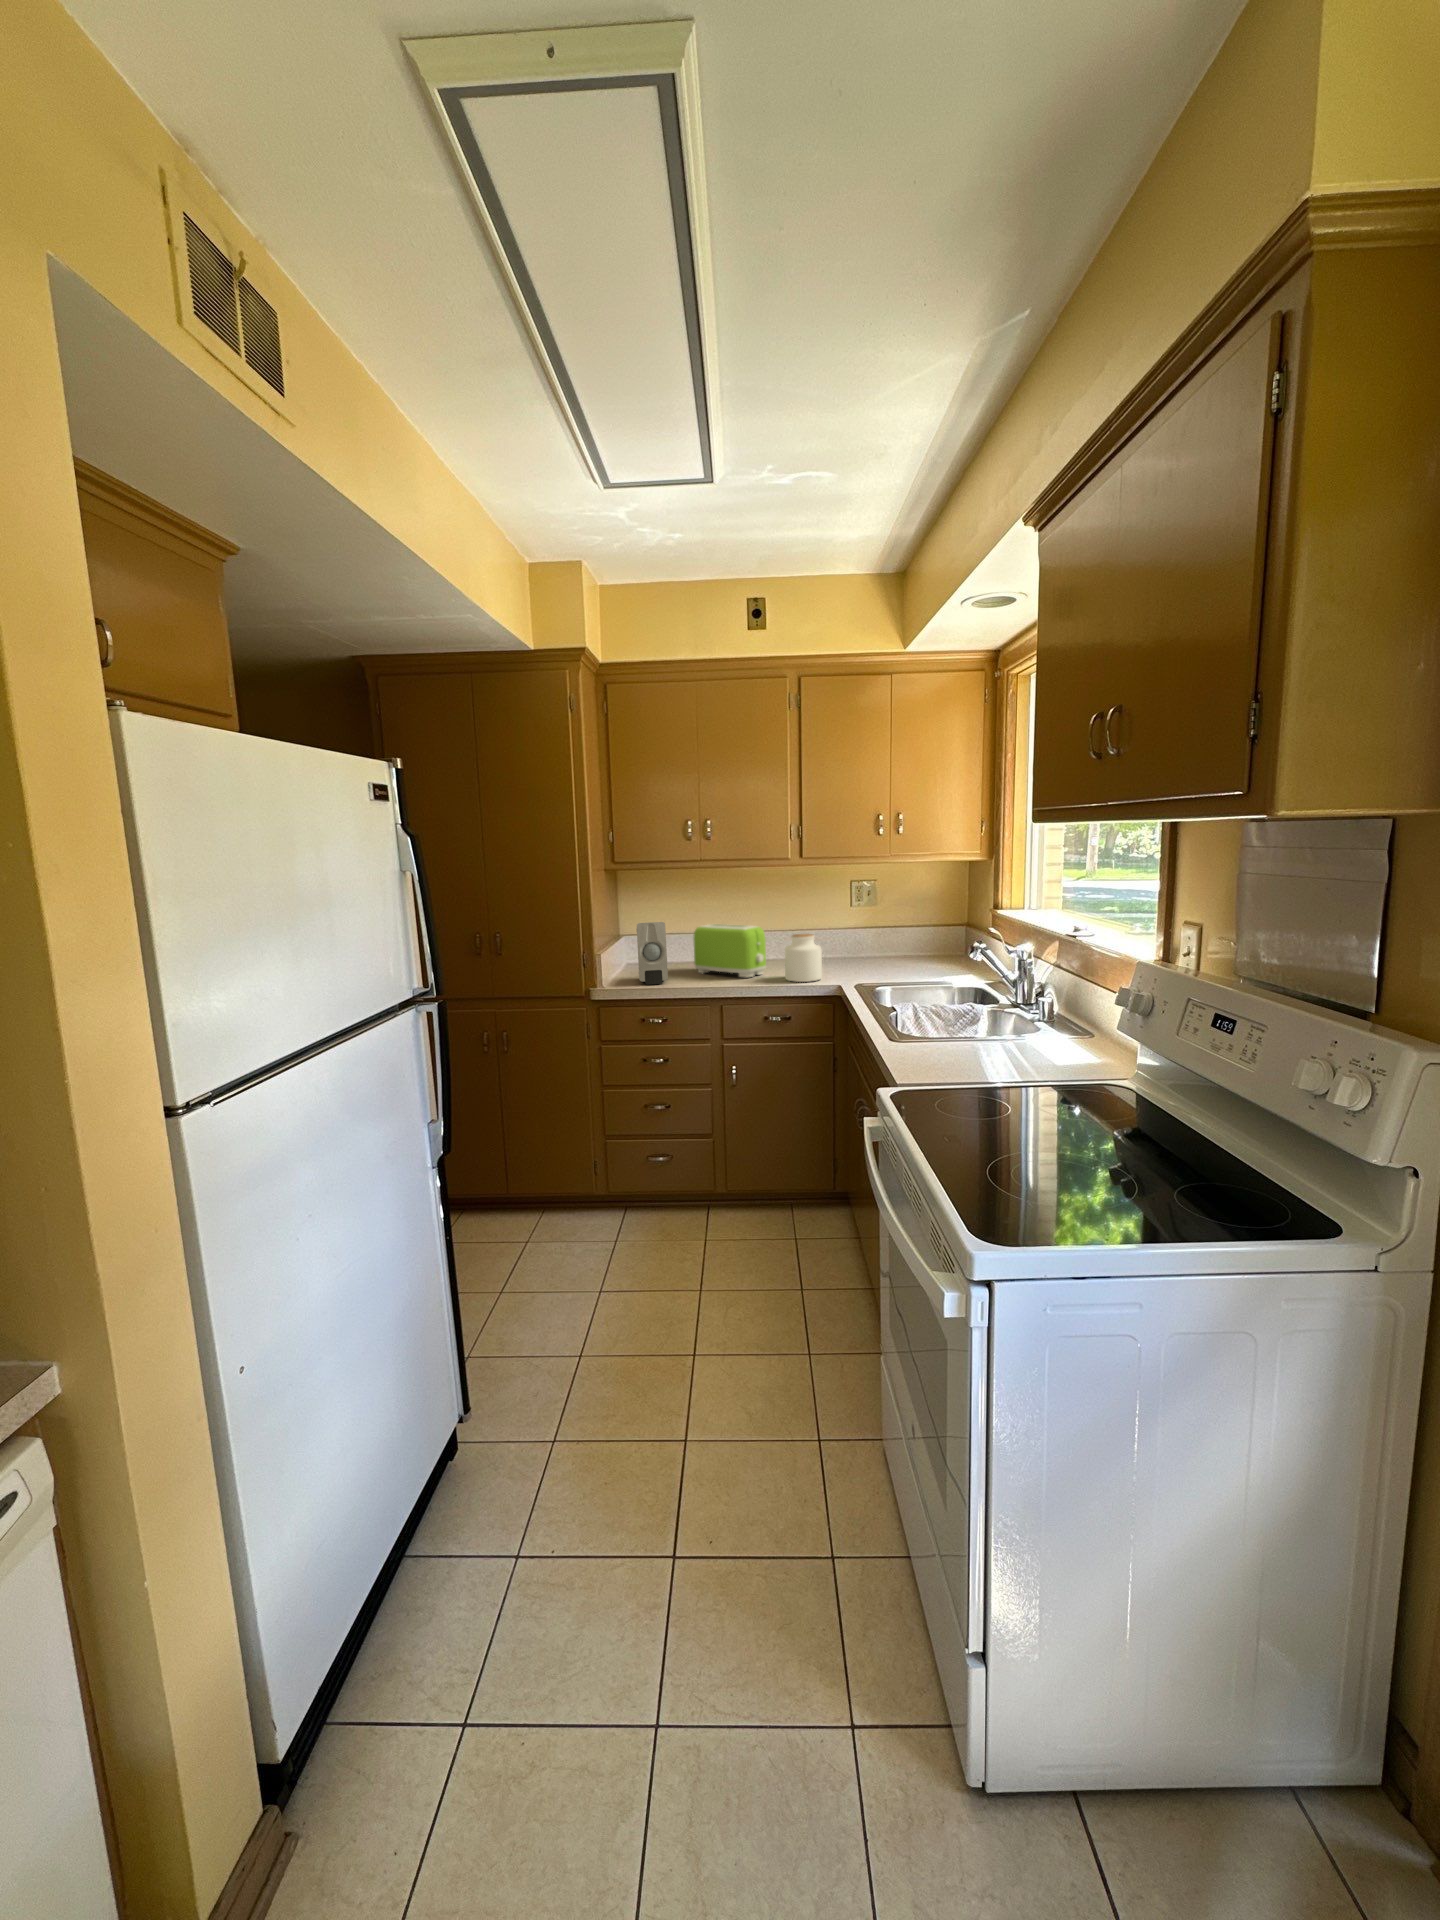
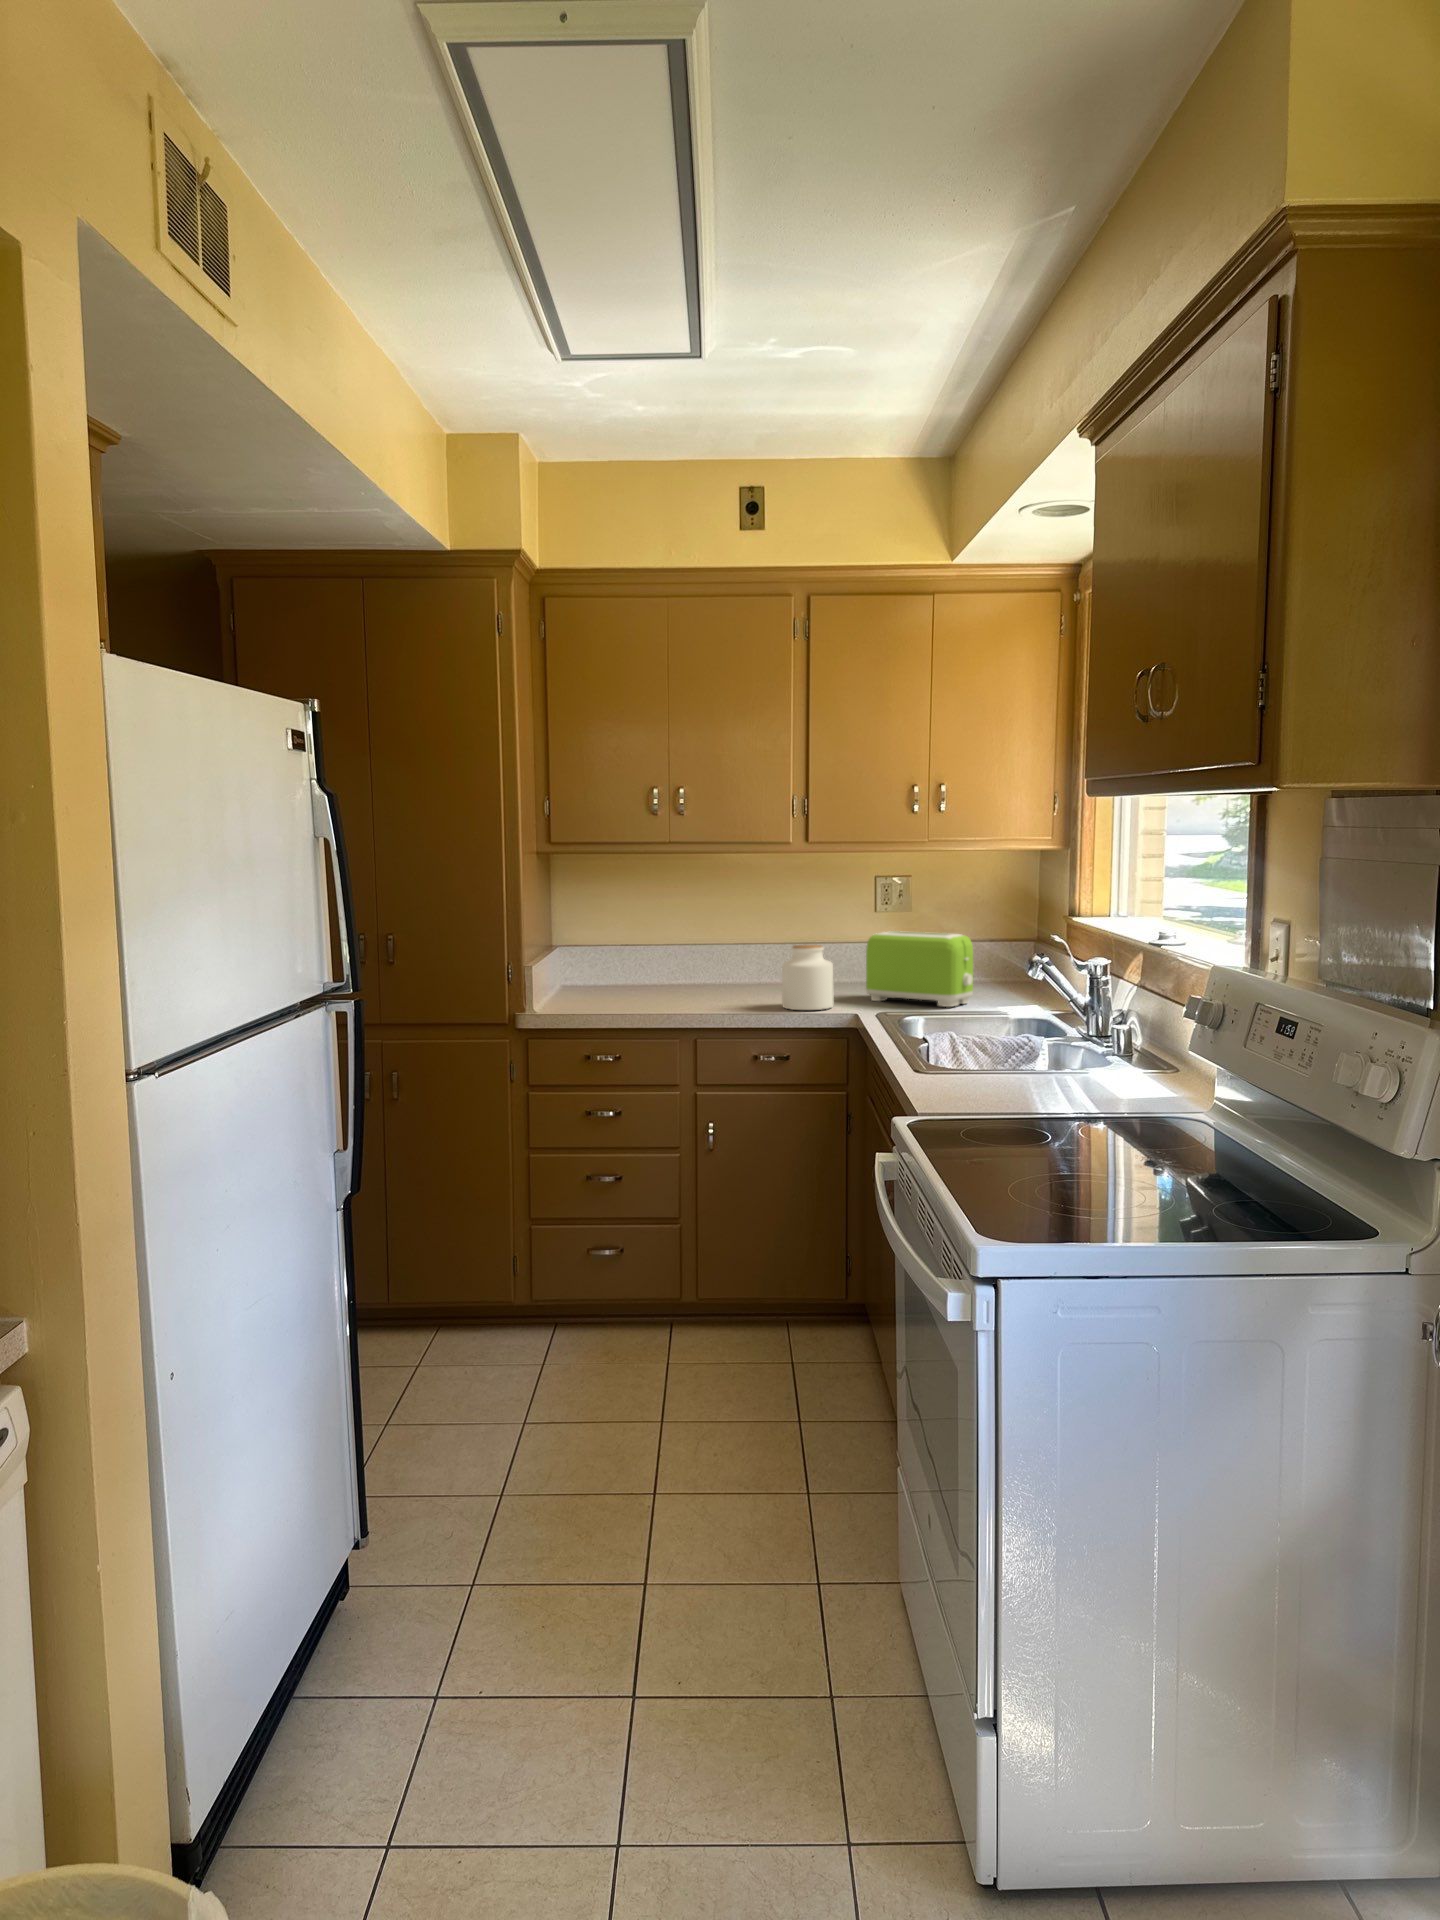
soap dispenser: present [637,922,668,985] -> none [576,924,619,1011]
toaster: present [694,924,766,977] -> present [866,931,973,1007]

